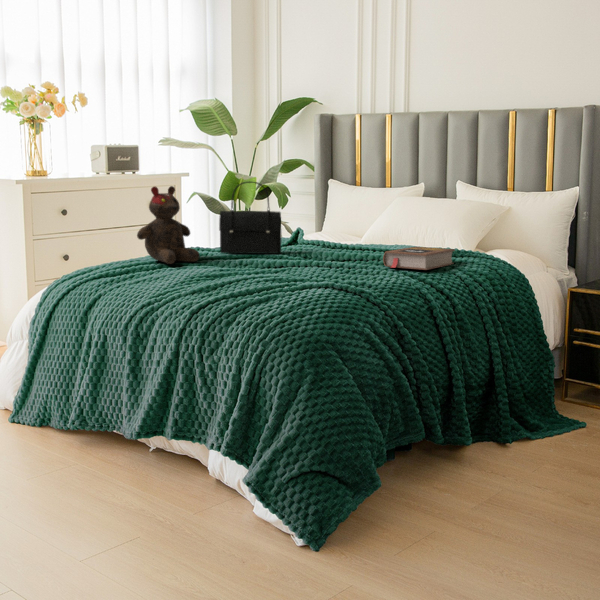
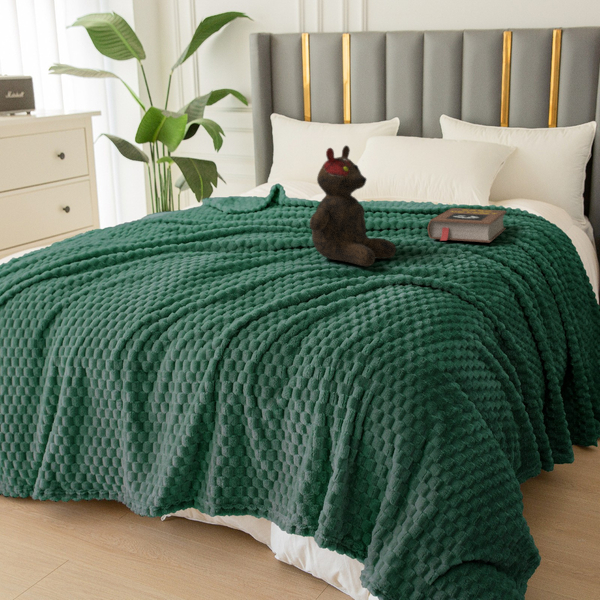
handbag: present [219,181,281,254] -> none [190,129,273,226]
teddy bear: present [137,186,200,264] -> present [310,146,396,266]

